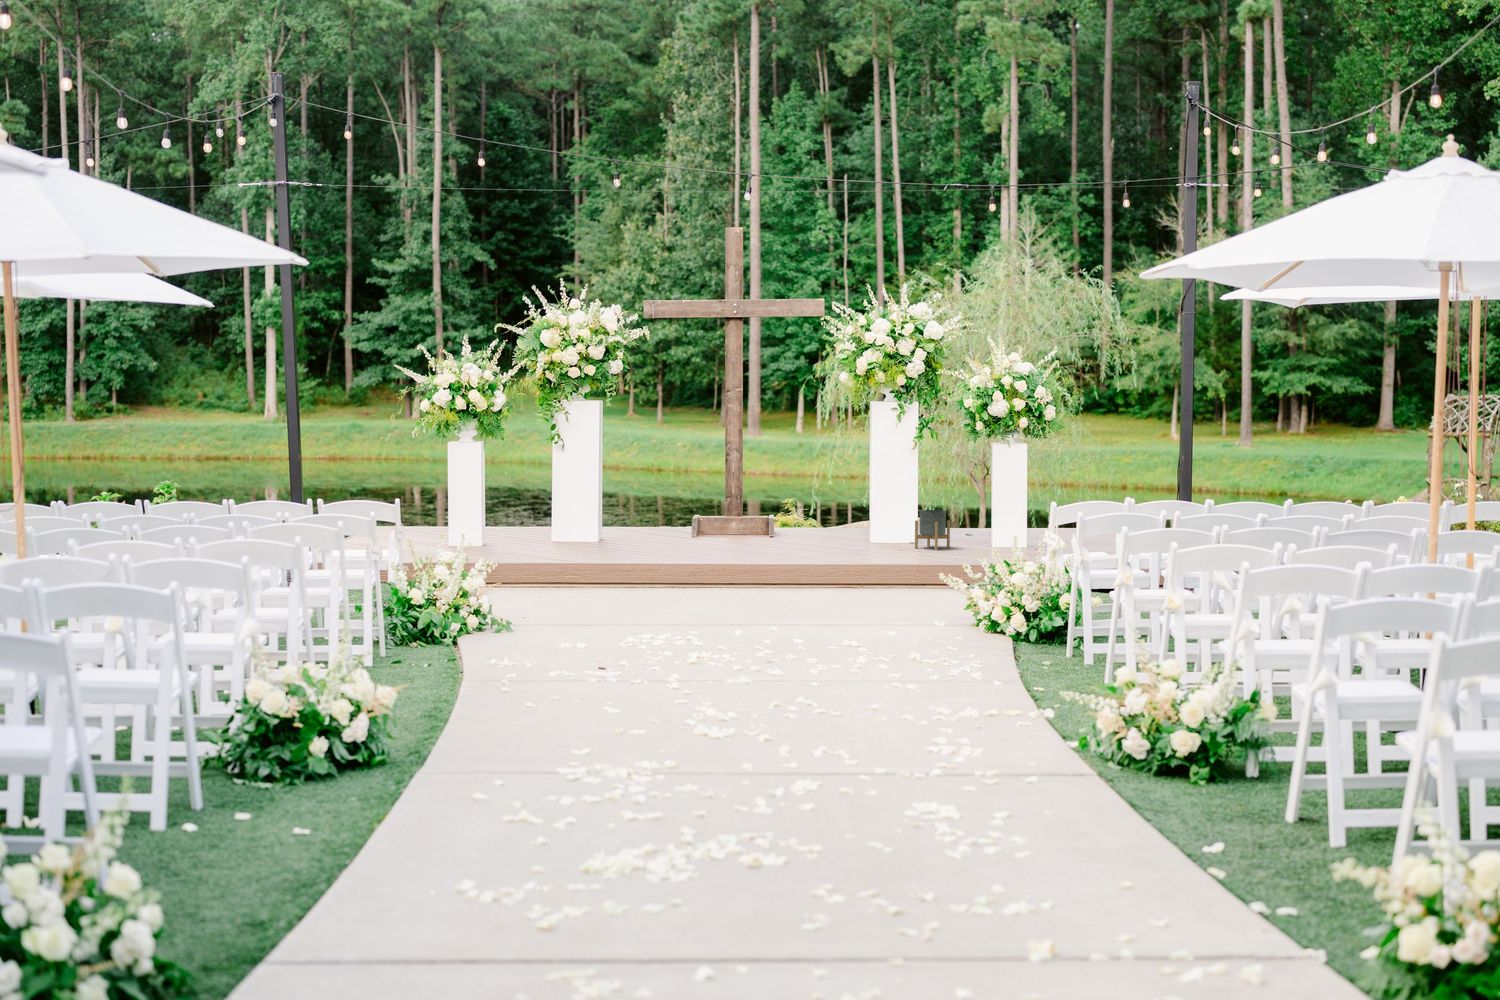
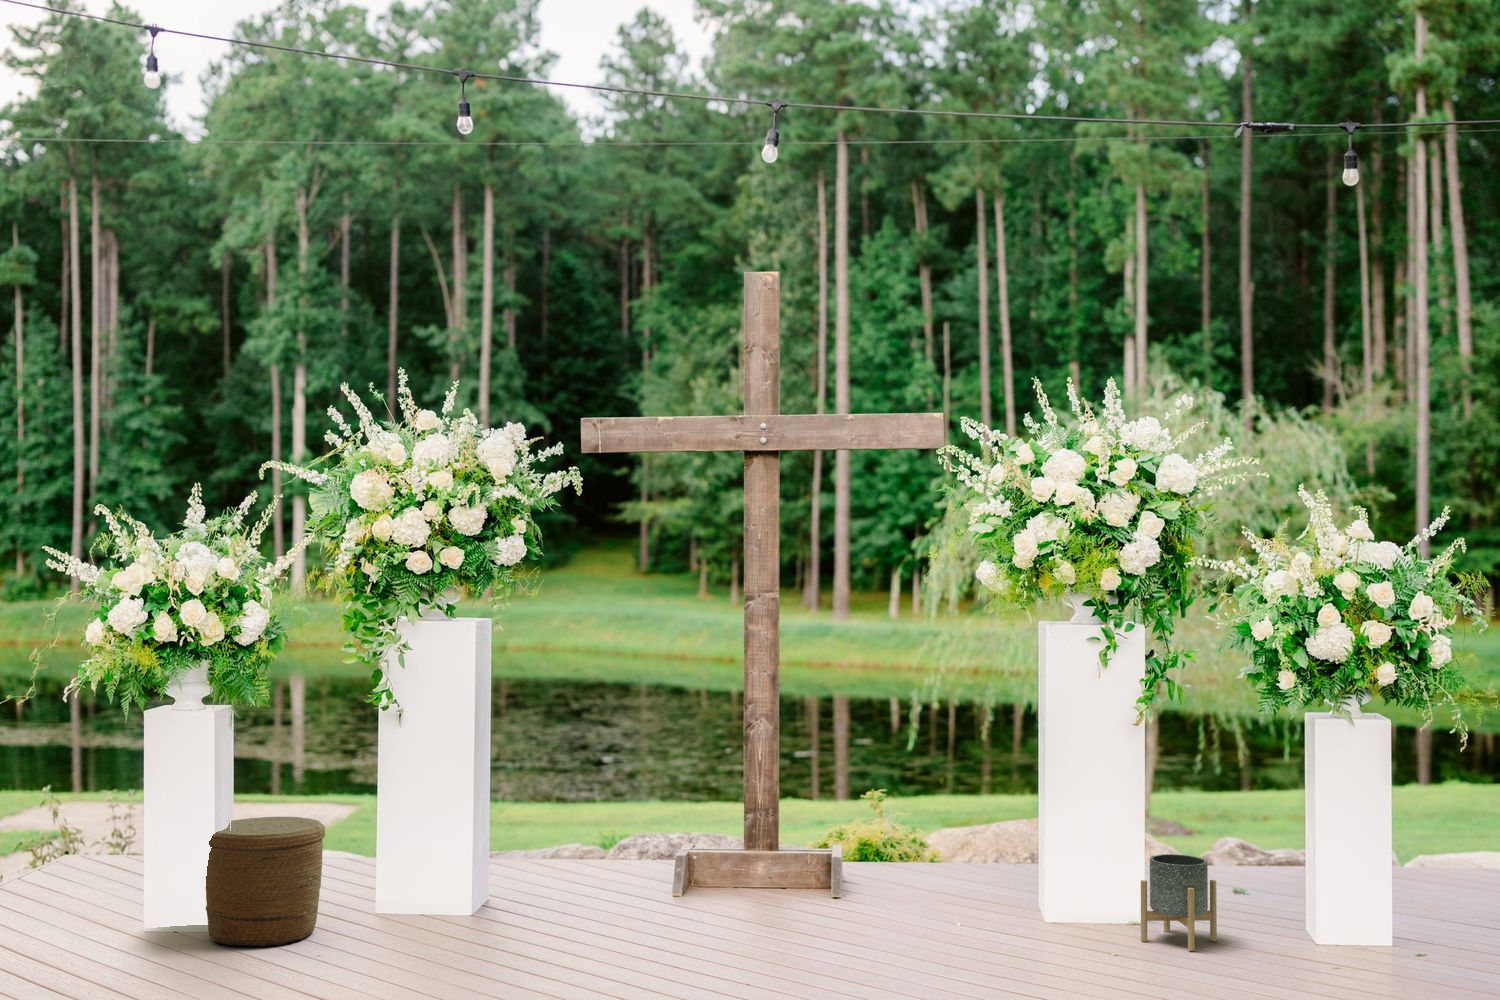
woven basket: none [477,496,532,551] -> present [206,817,325,946]

